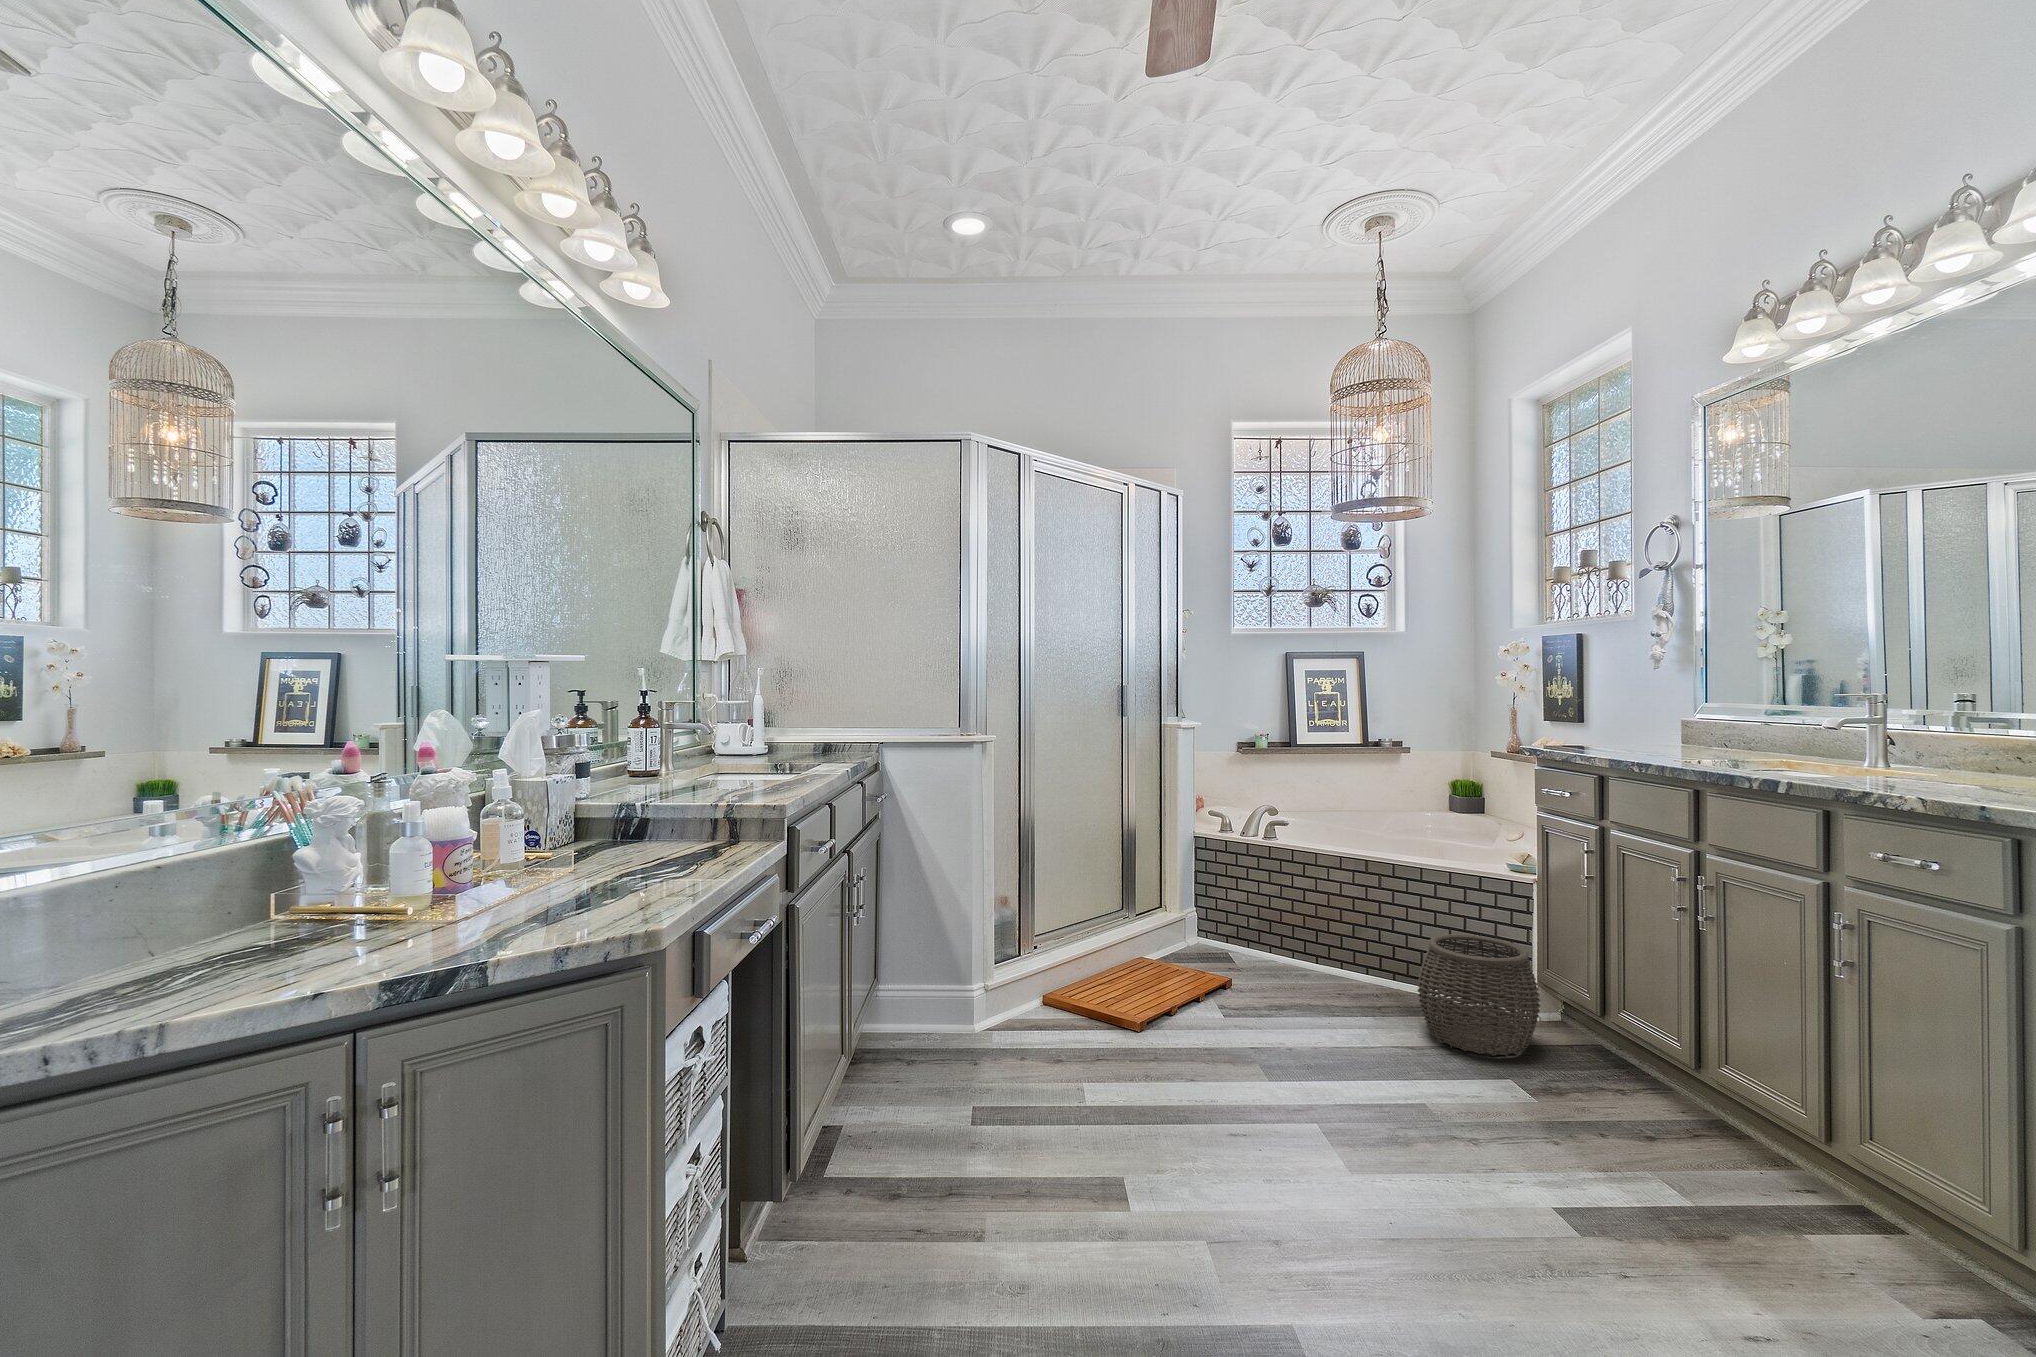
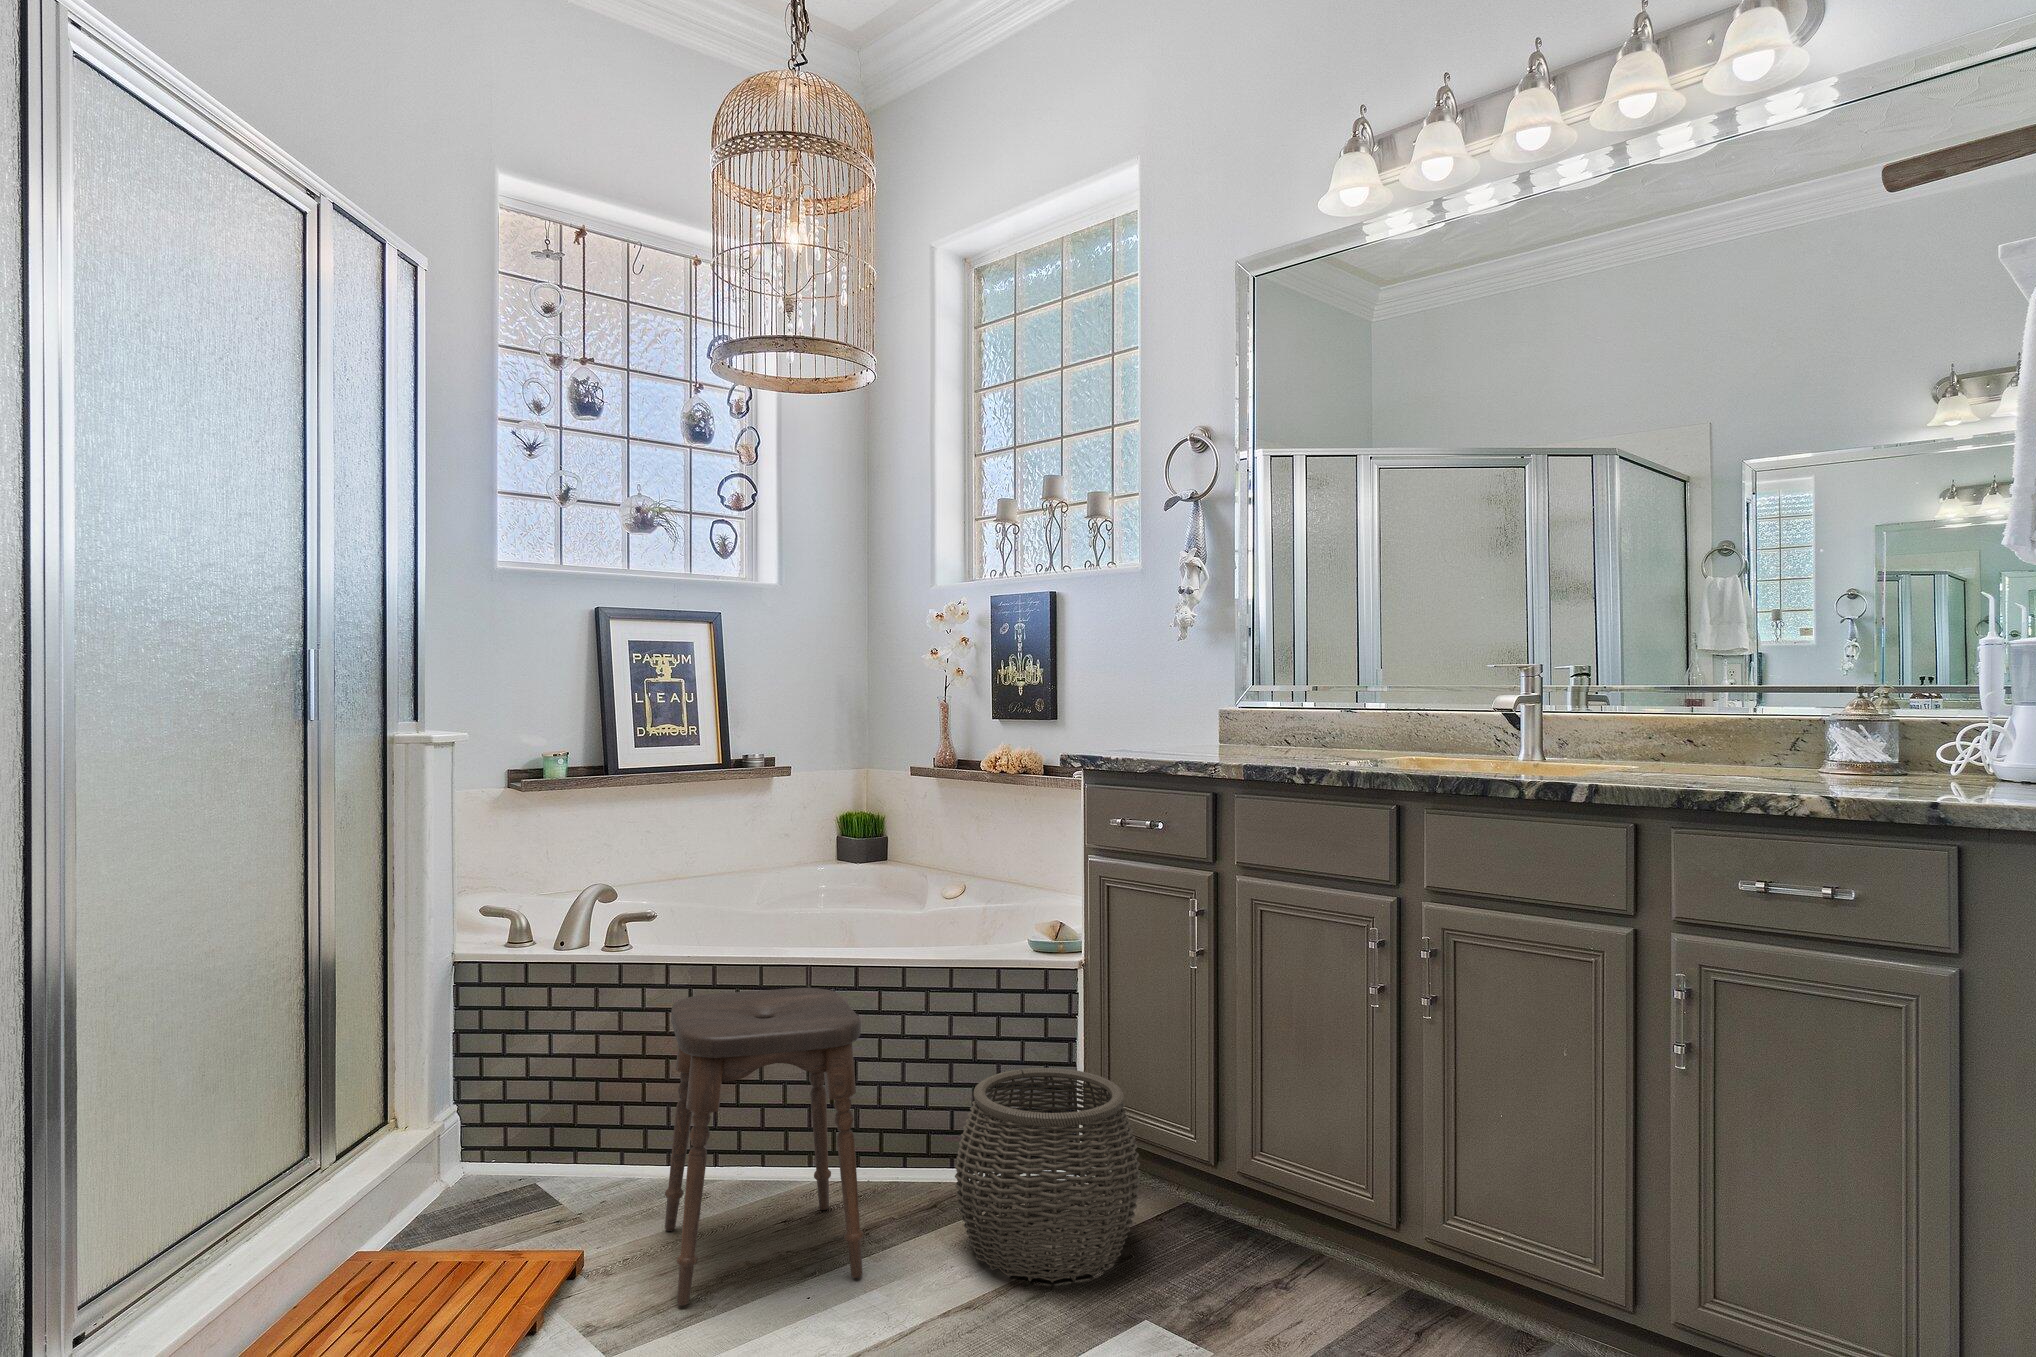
stool: none [1262,864,1366,1021] -> present [665,988,863,1306]

